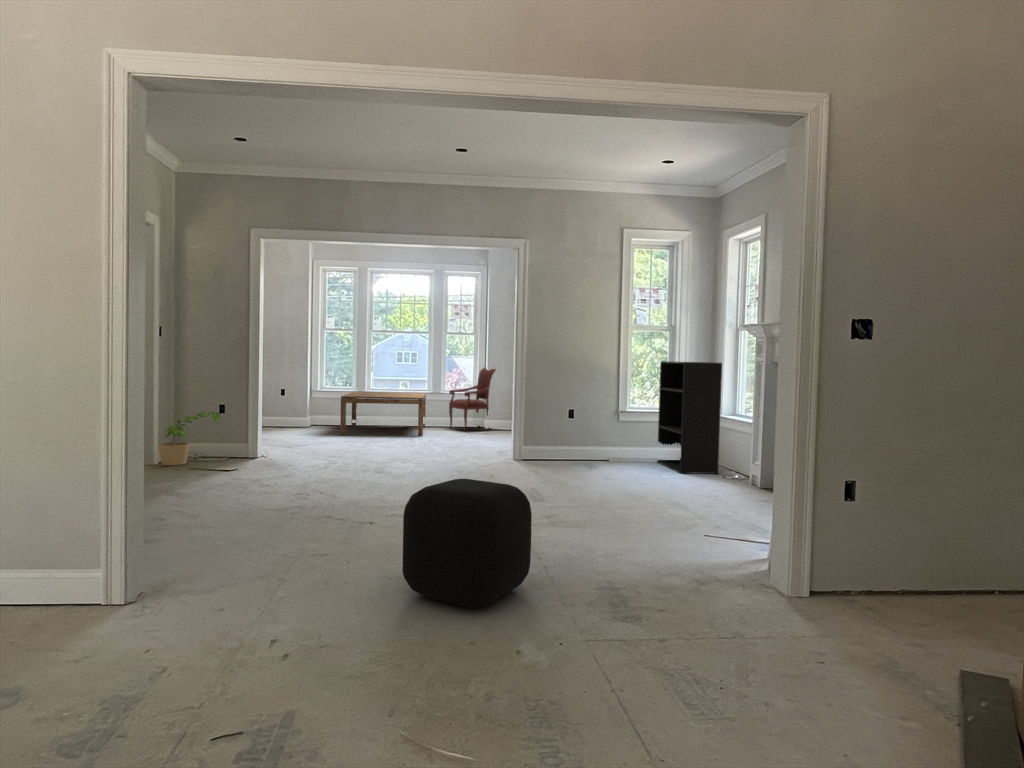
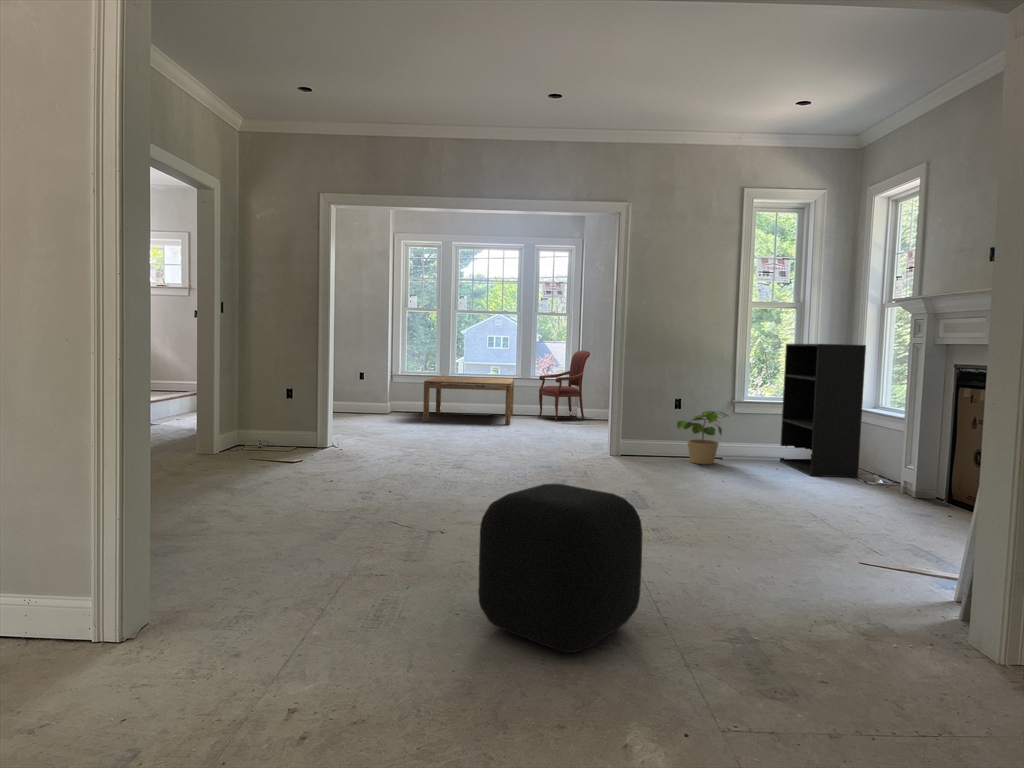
potted plant: present [158,412,220,465] -> present [677,411,728,464]

